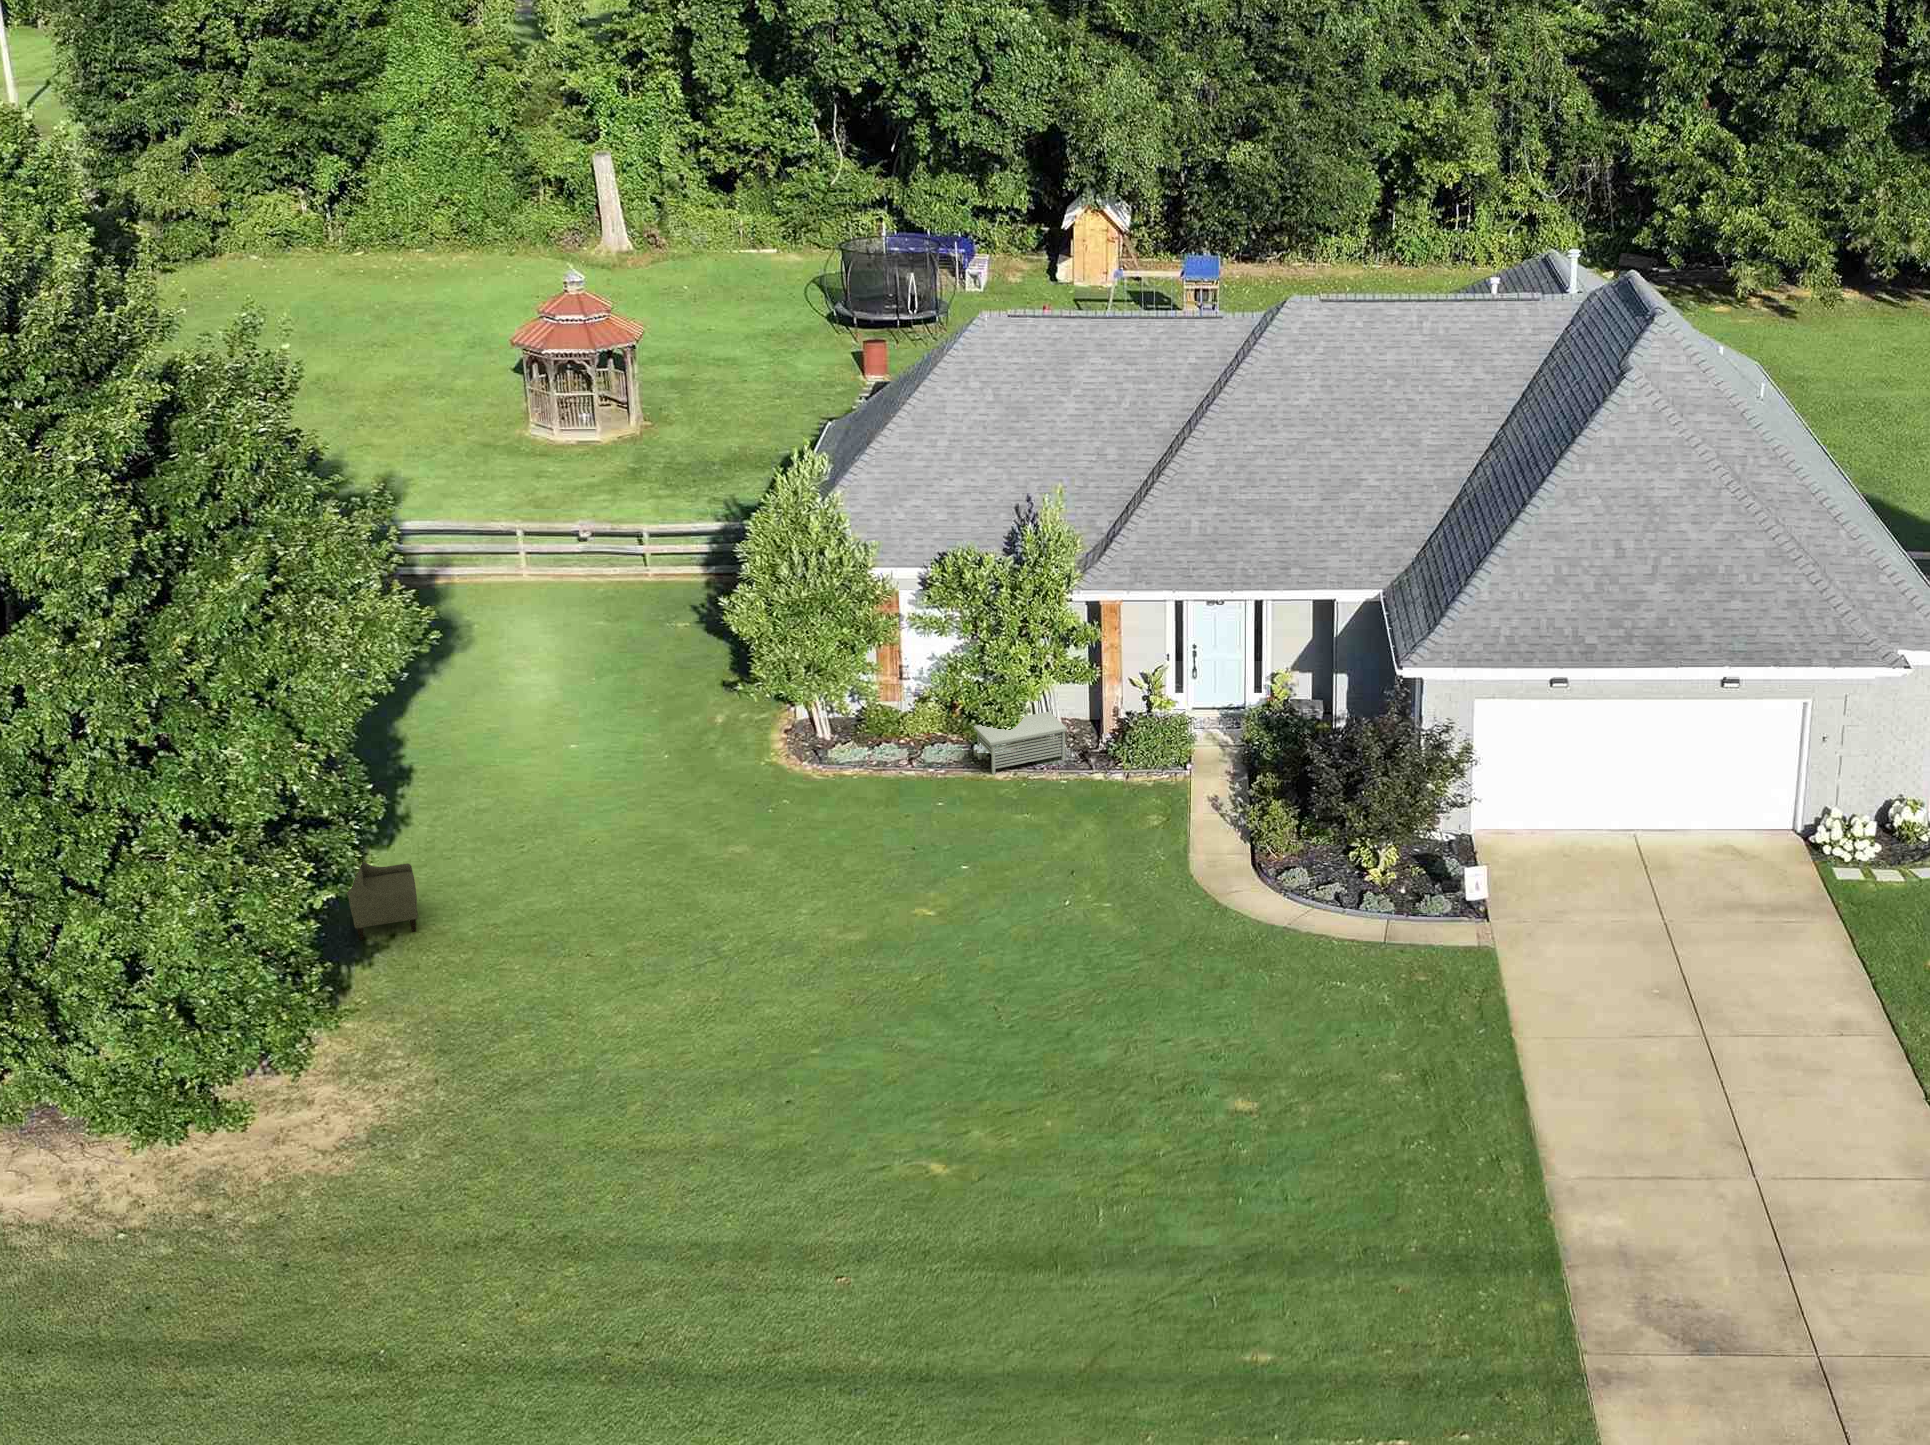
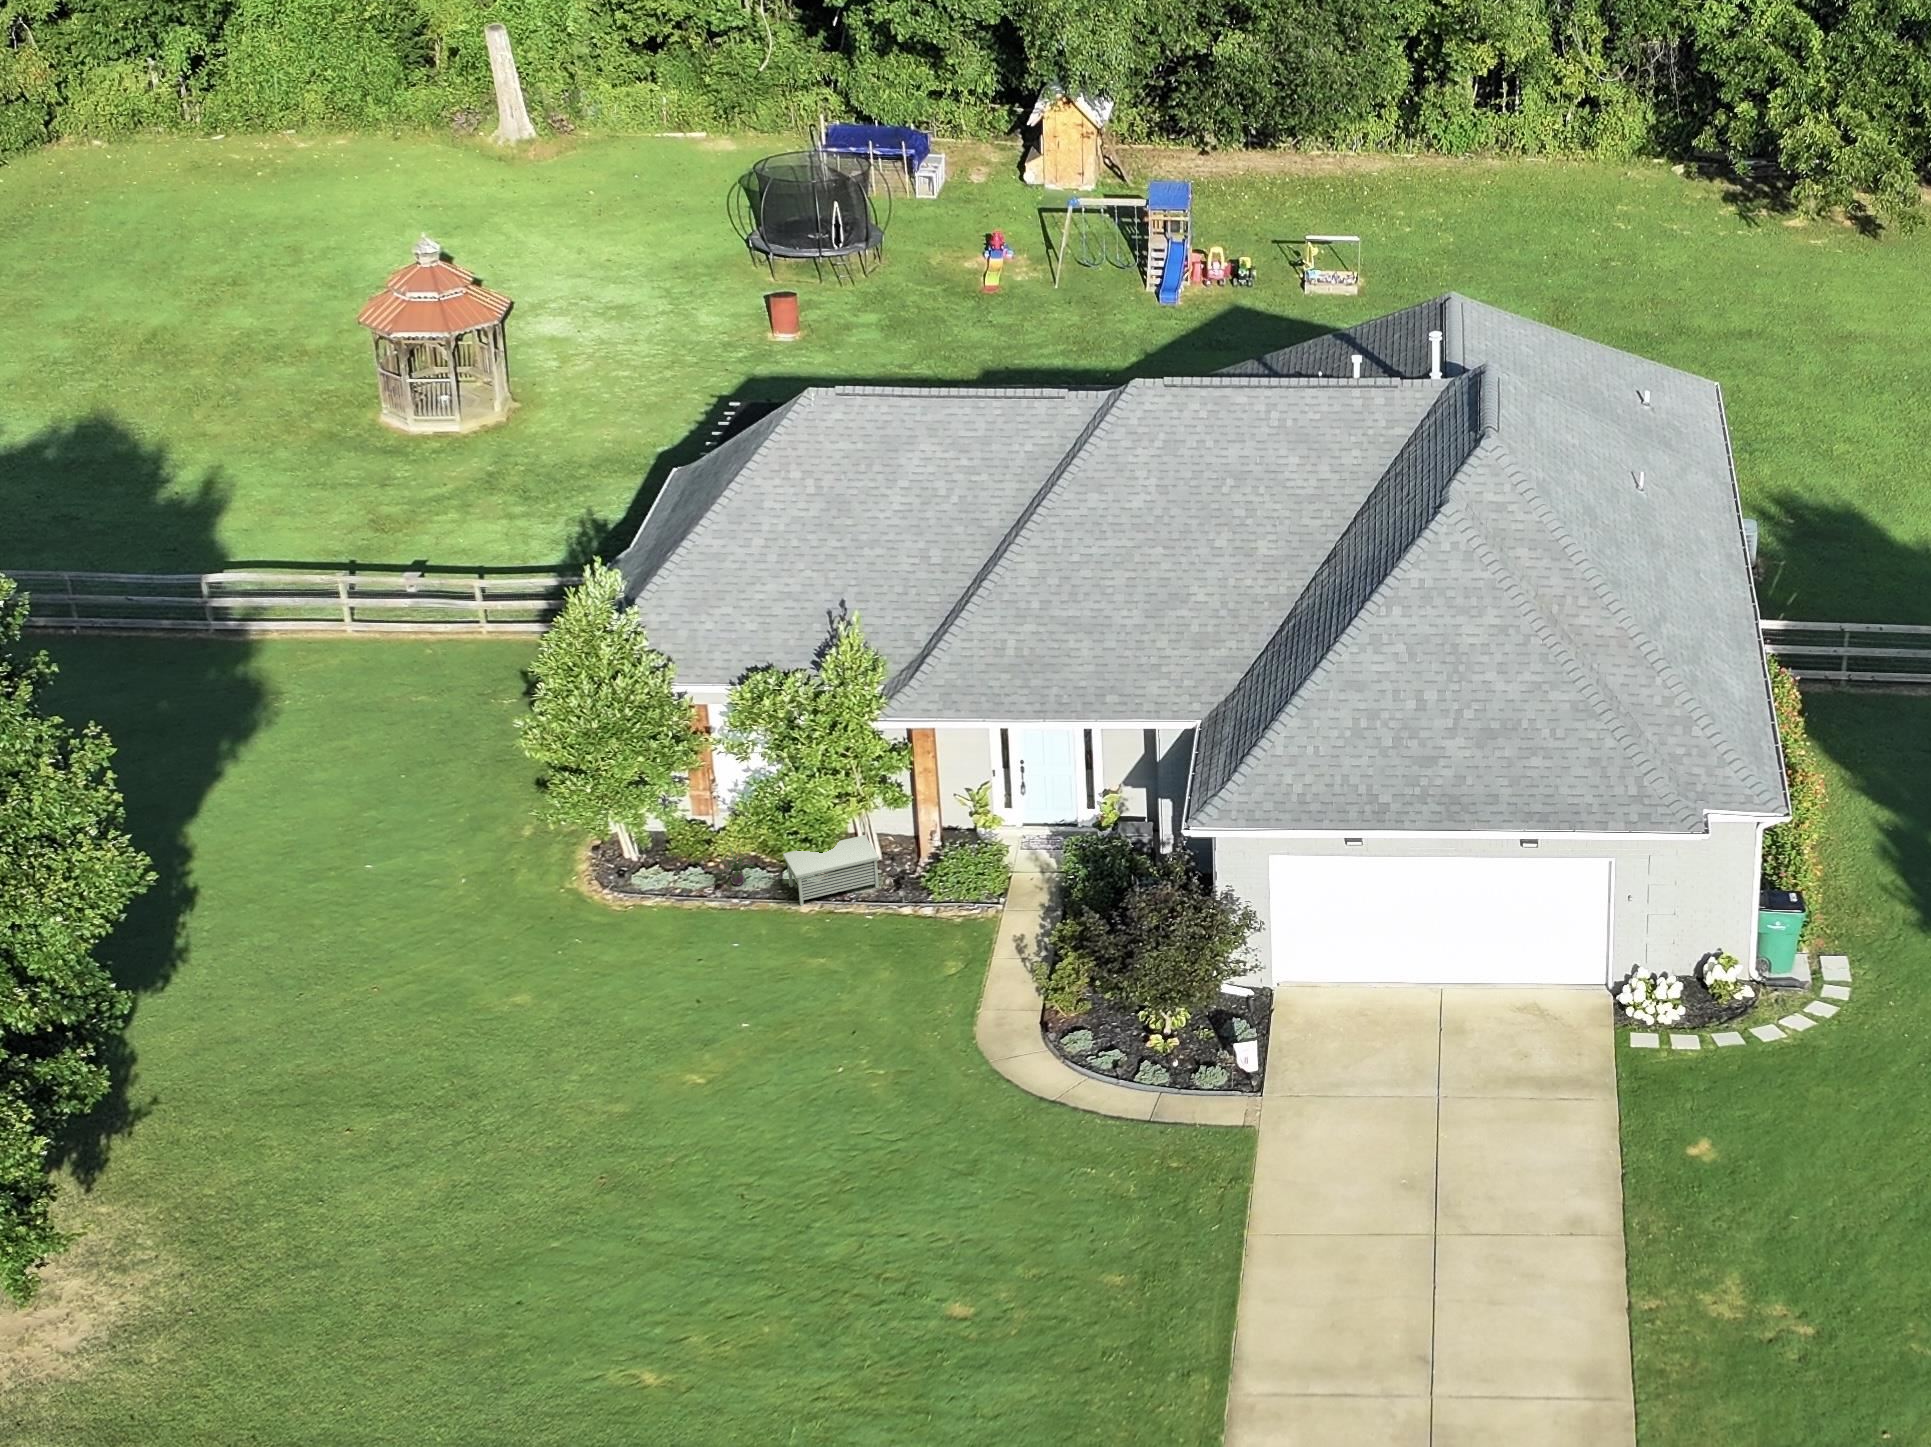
decorative plant: none [907,719,948,759] -> present [725,847,752,886]
chair: present [347,861,418,940] -> none [106,1002,197,1107]

